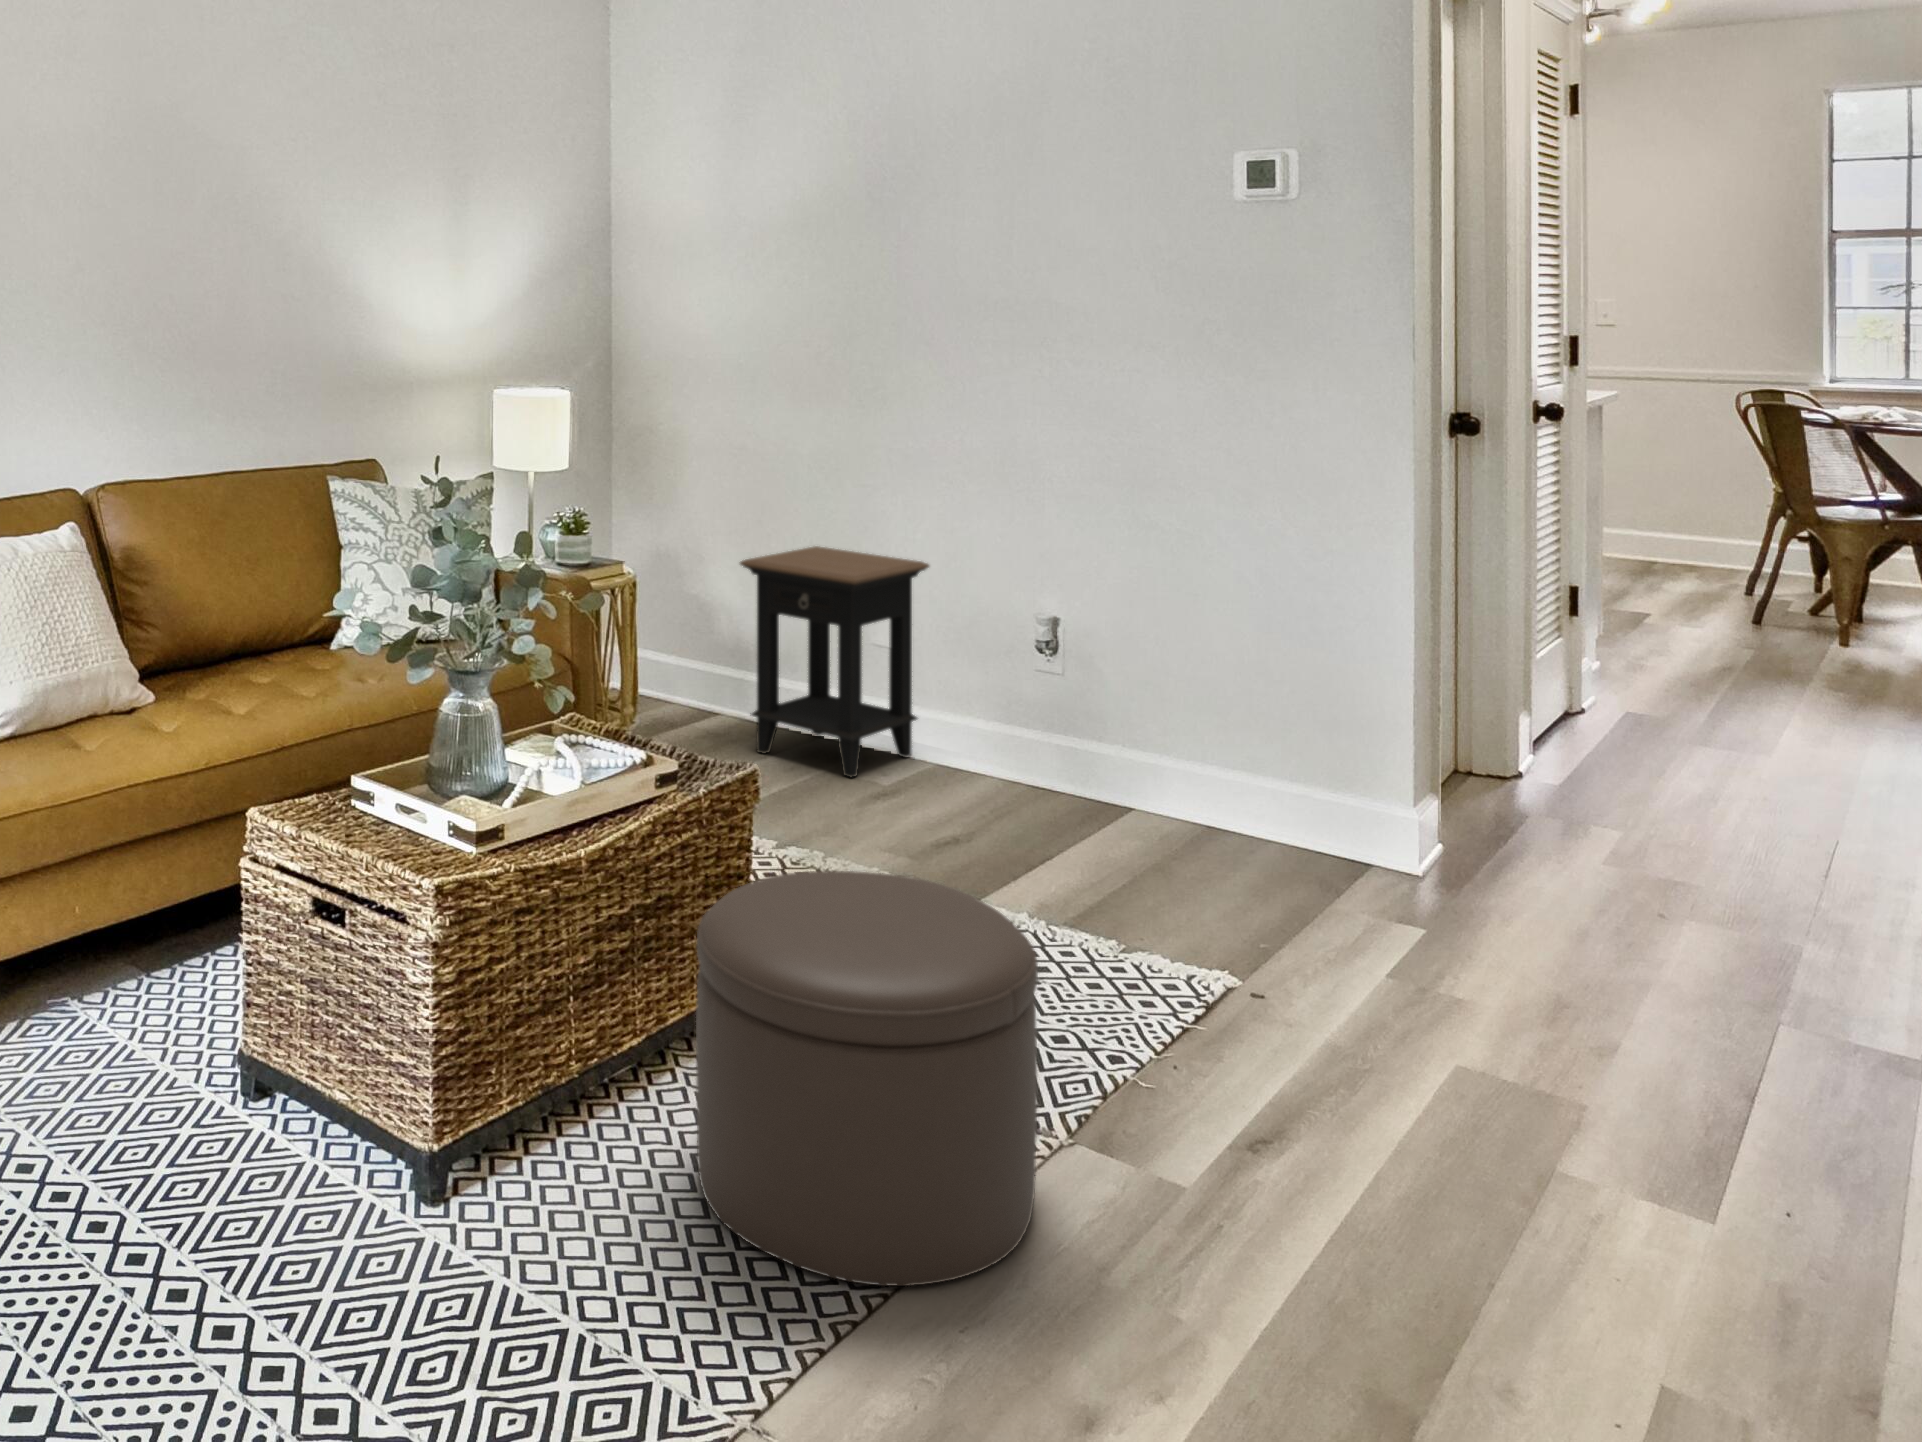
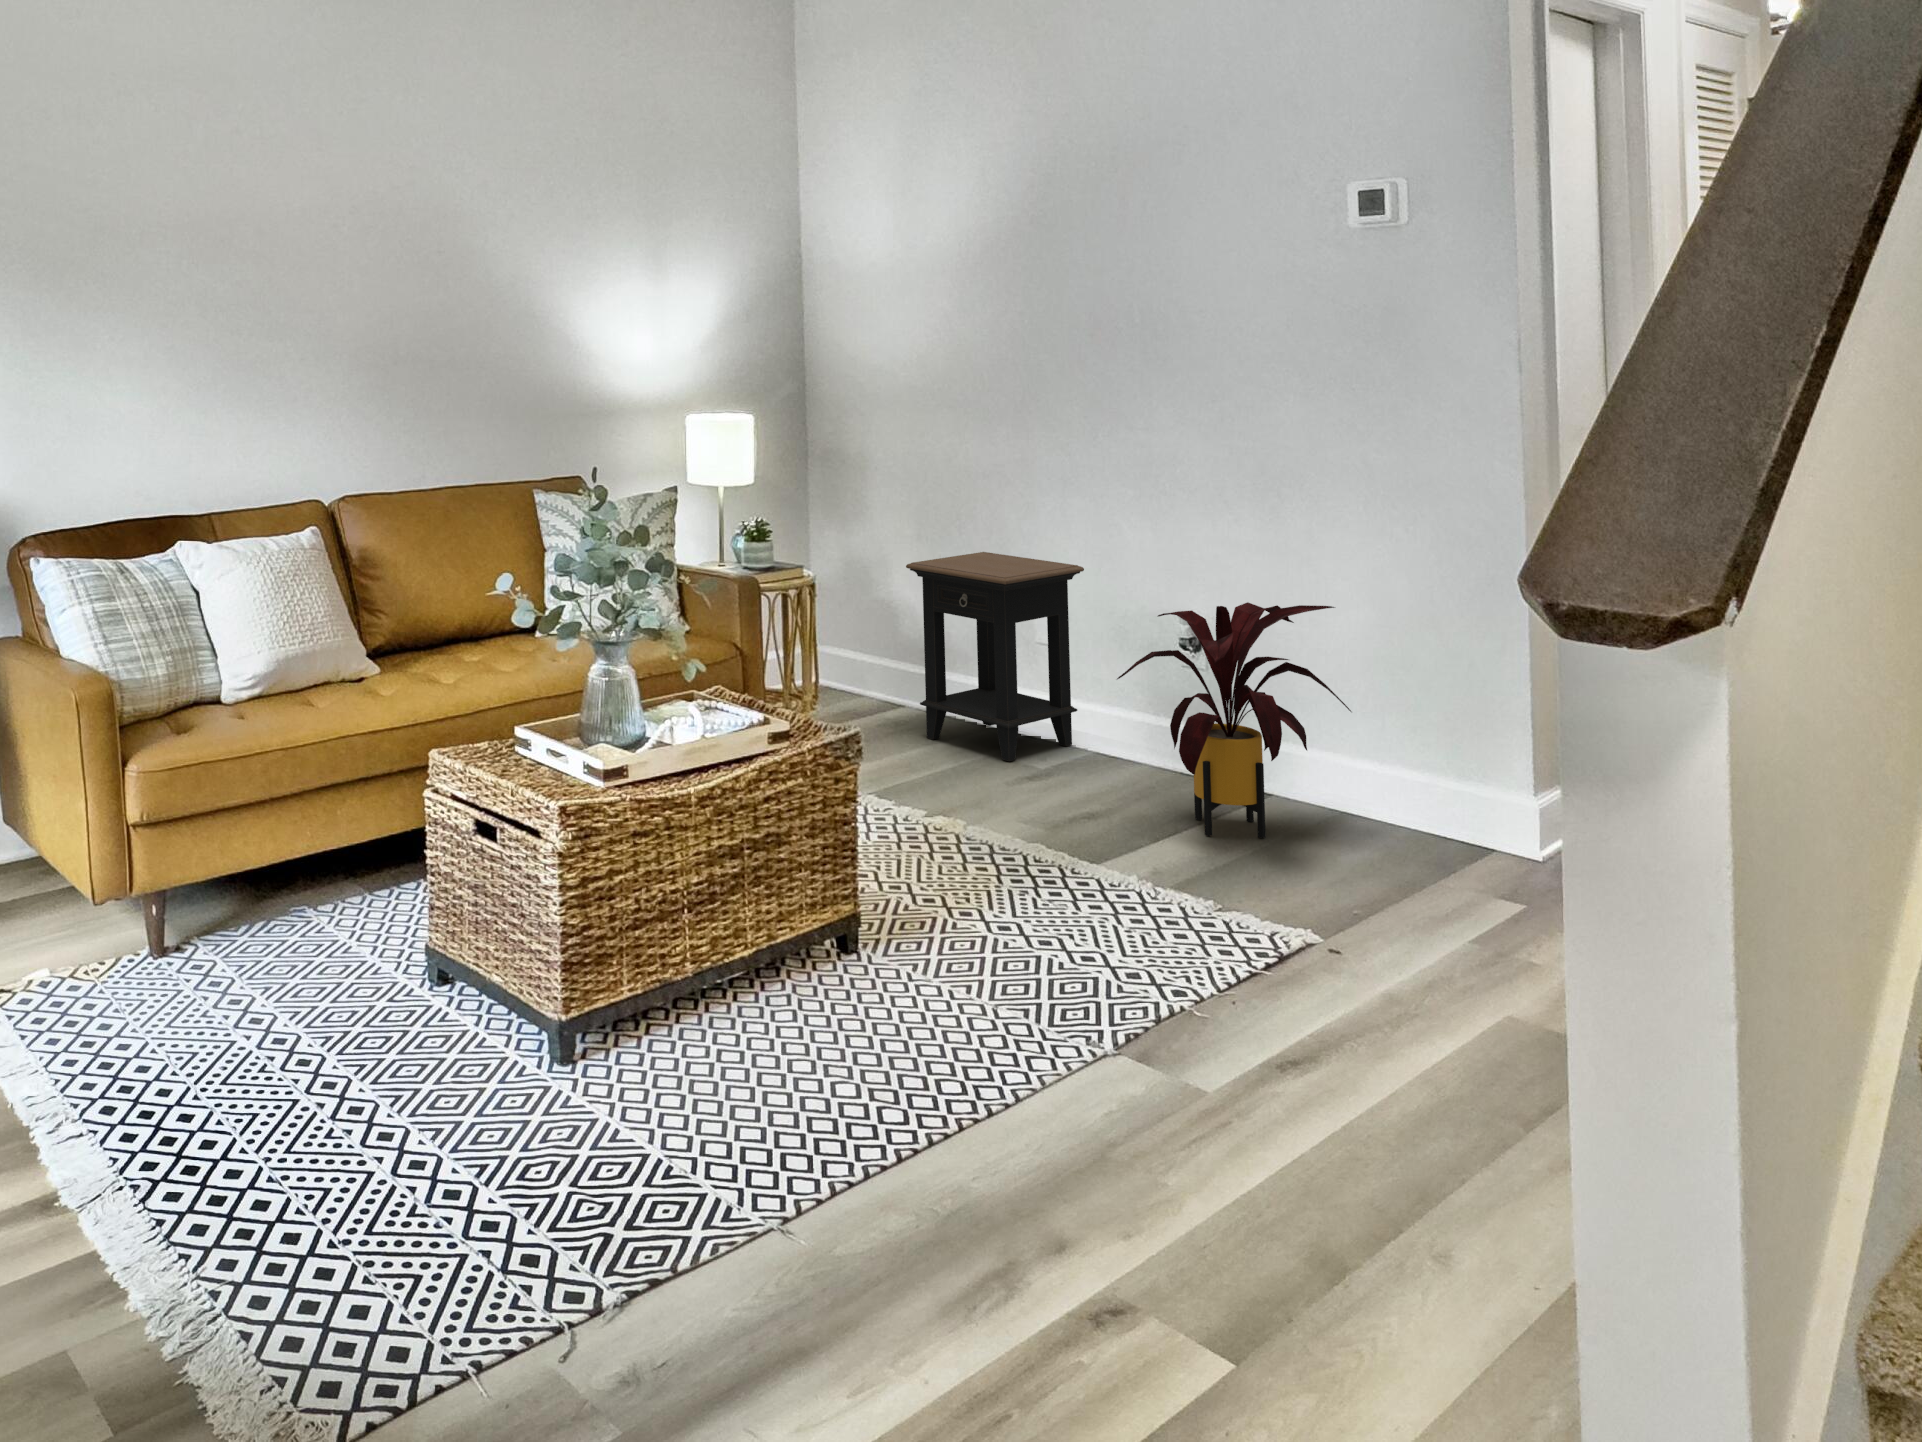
house plant: none [989,604,1233,861] -> present [1117,602,1351,838]
ottoman: present [696,871,1038,1286] -> none [777,813,1068,1147]

